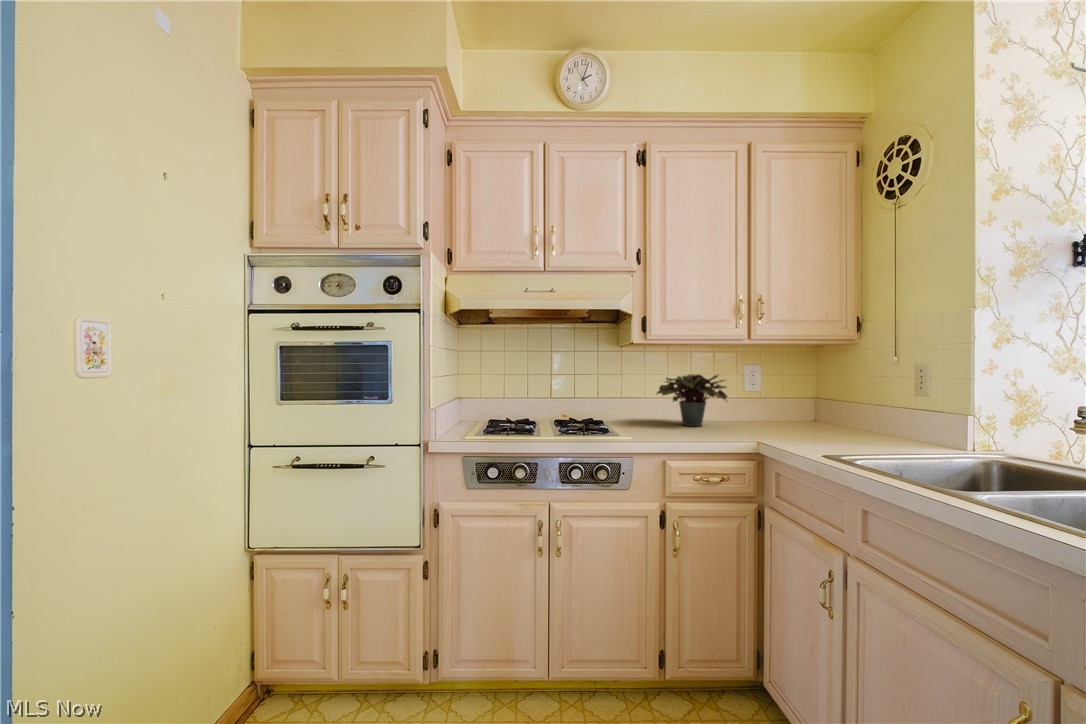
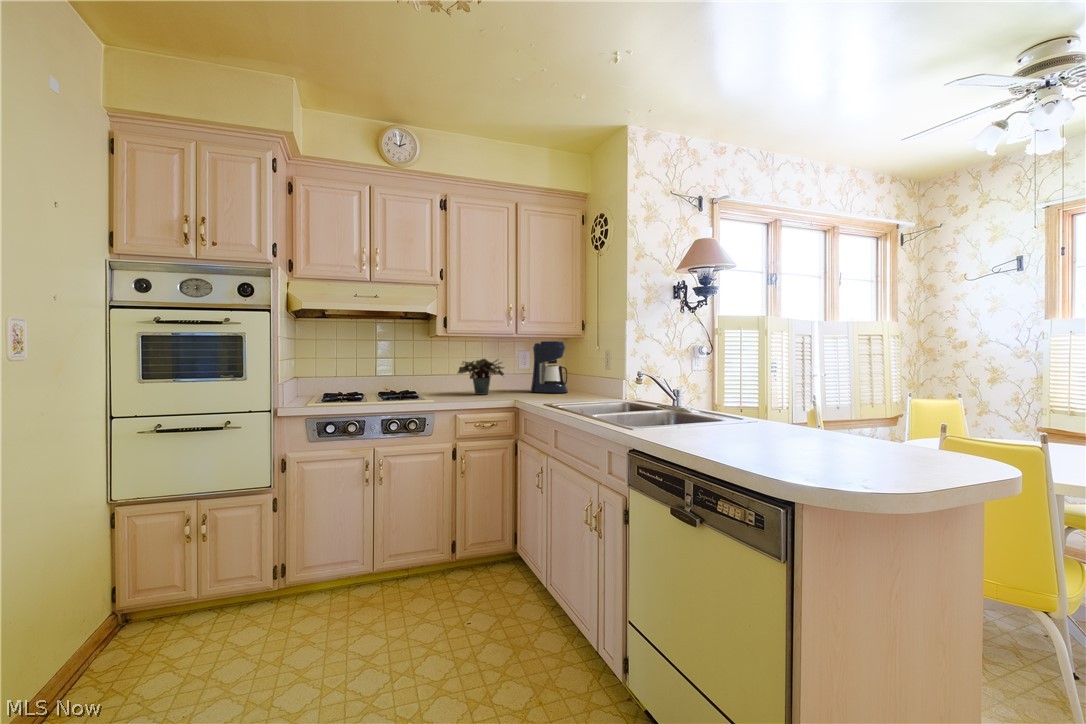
coffee maker: none [763,348,828,427] -> present [530,341,568,393]

